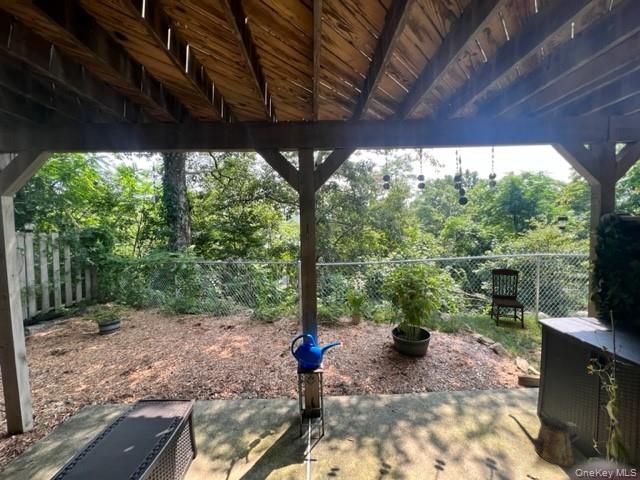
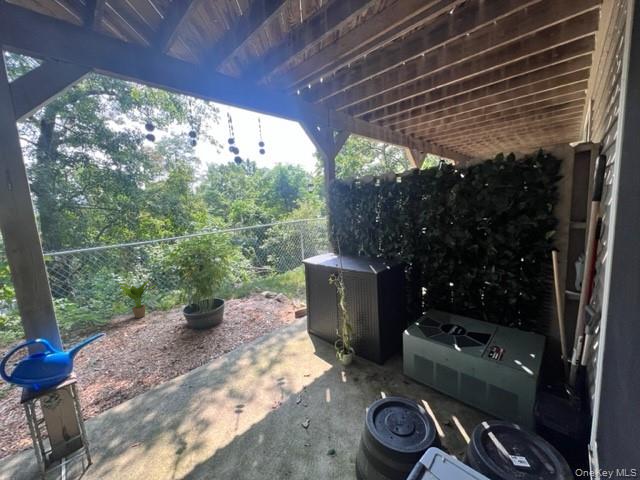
chair: present [491,269,524,328] -> none [271,235,297,282]
watering can: present [509,415,579,468] -> none [289,329,333,364]

